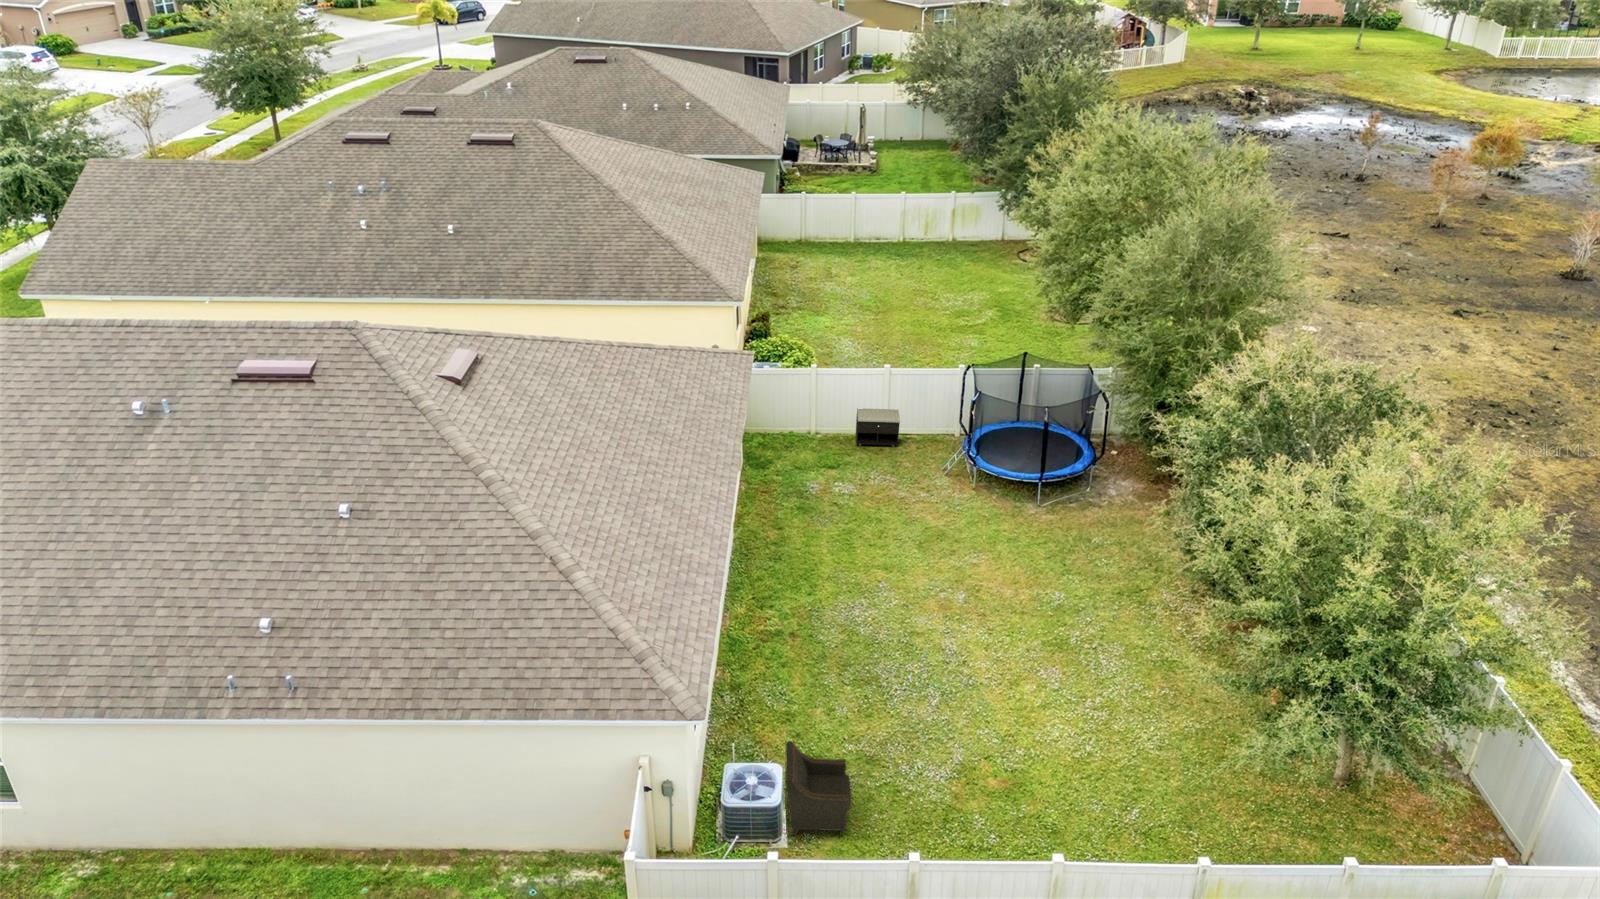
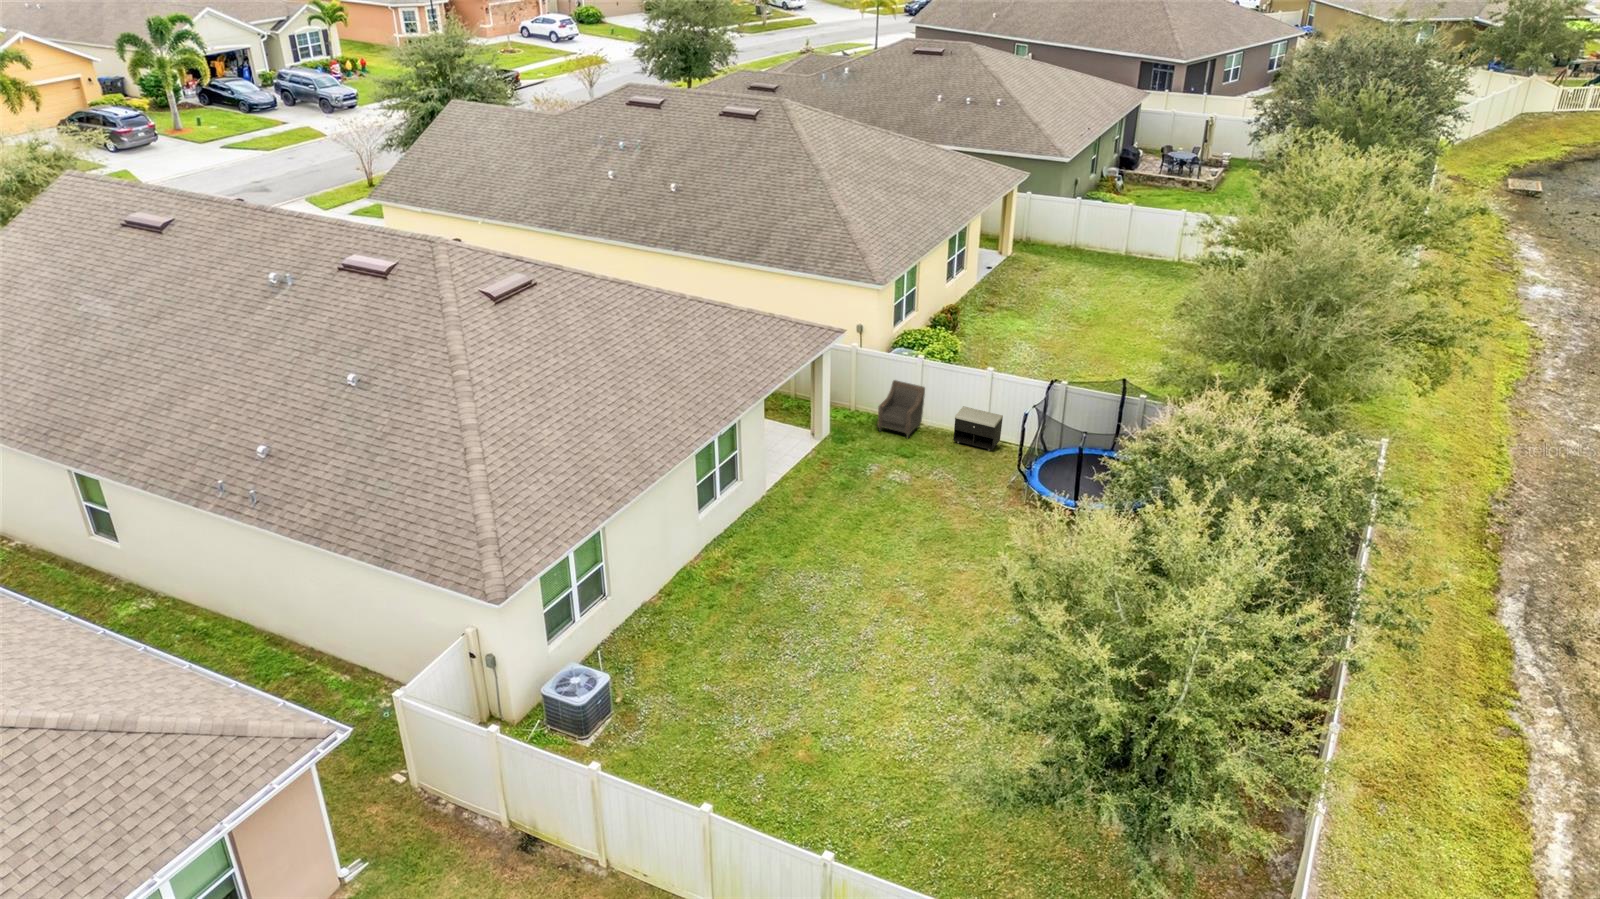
chair: present [785,741,852,836] -> present [877,380,925,439]

